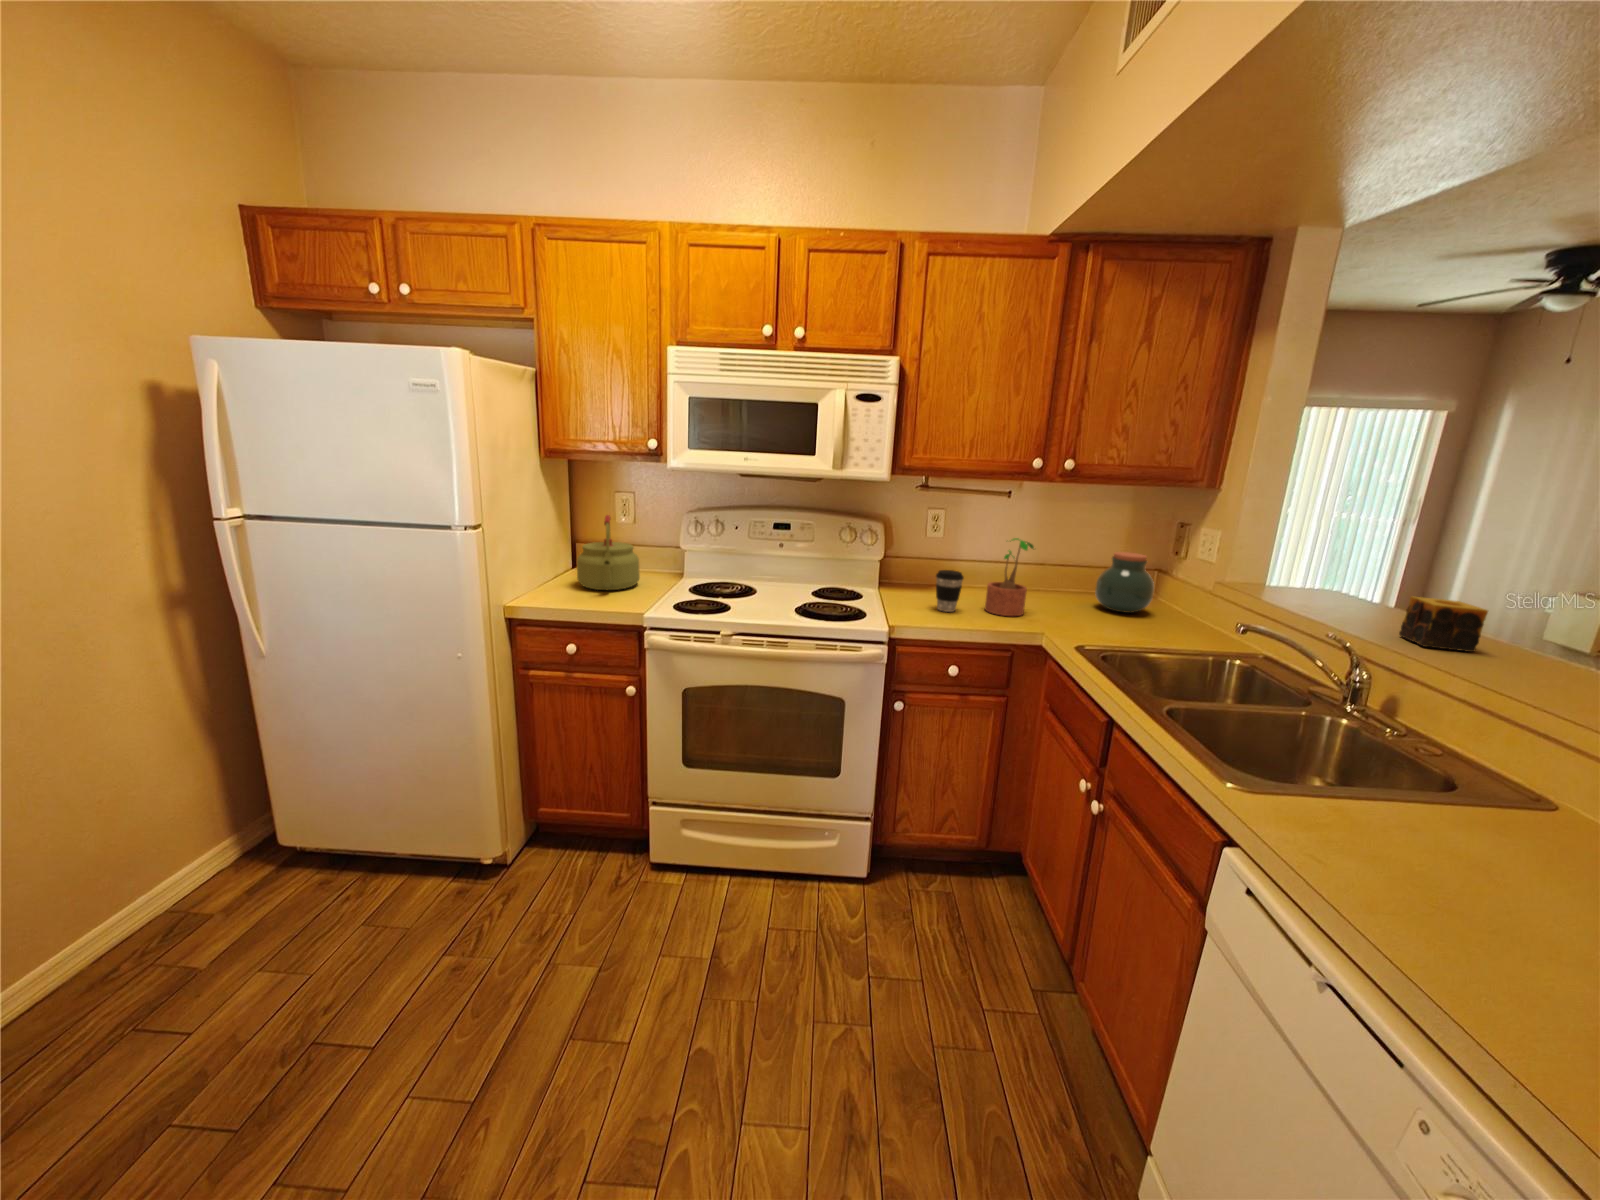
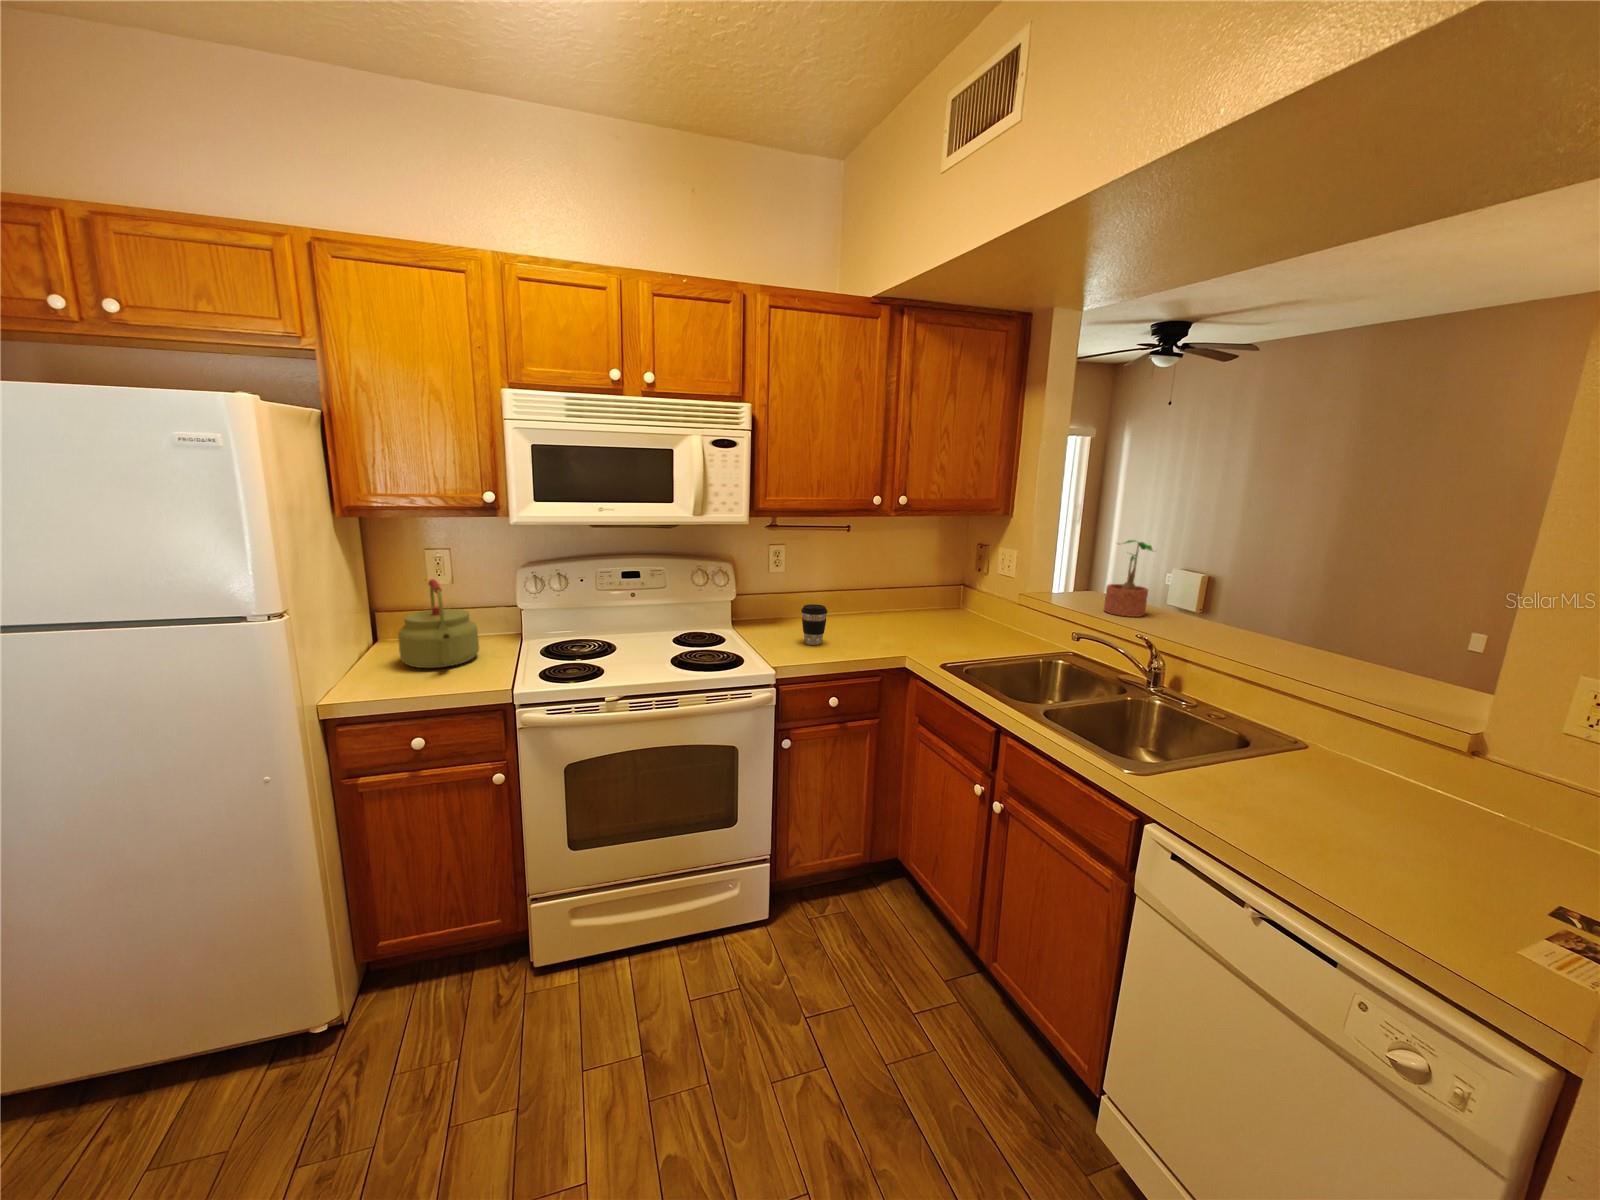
potted plant: present [985,538,1034,616] -> present [1104,540,1153,617]
jar: present [1095,552,1154,613] -> none [929,573,976,626]
candle: present [1399,597,1488,652] -> none [1167,597,1222,635]

